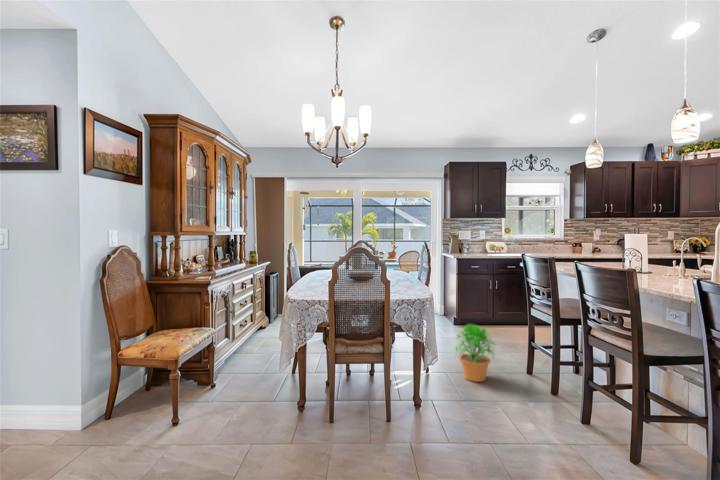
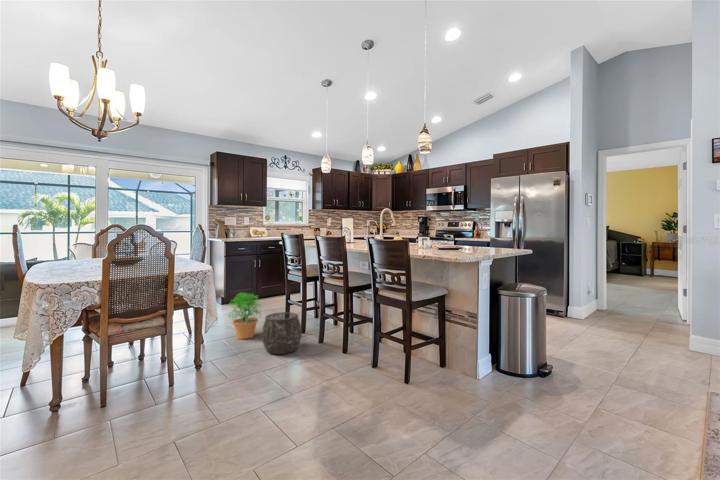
woven basket: none [493,361,552,423] -> present [262,312,302,354]

